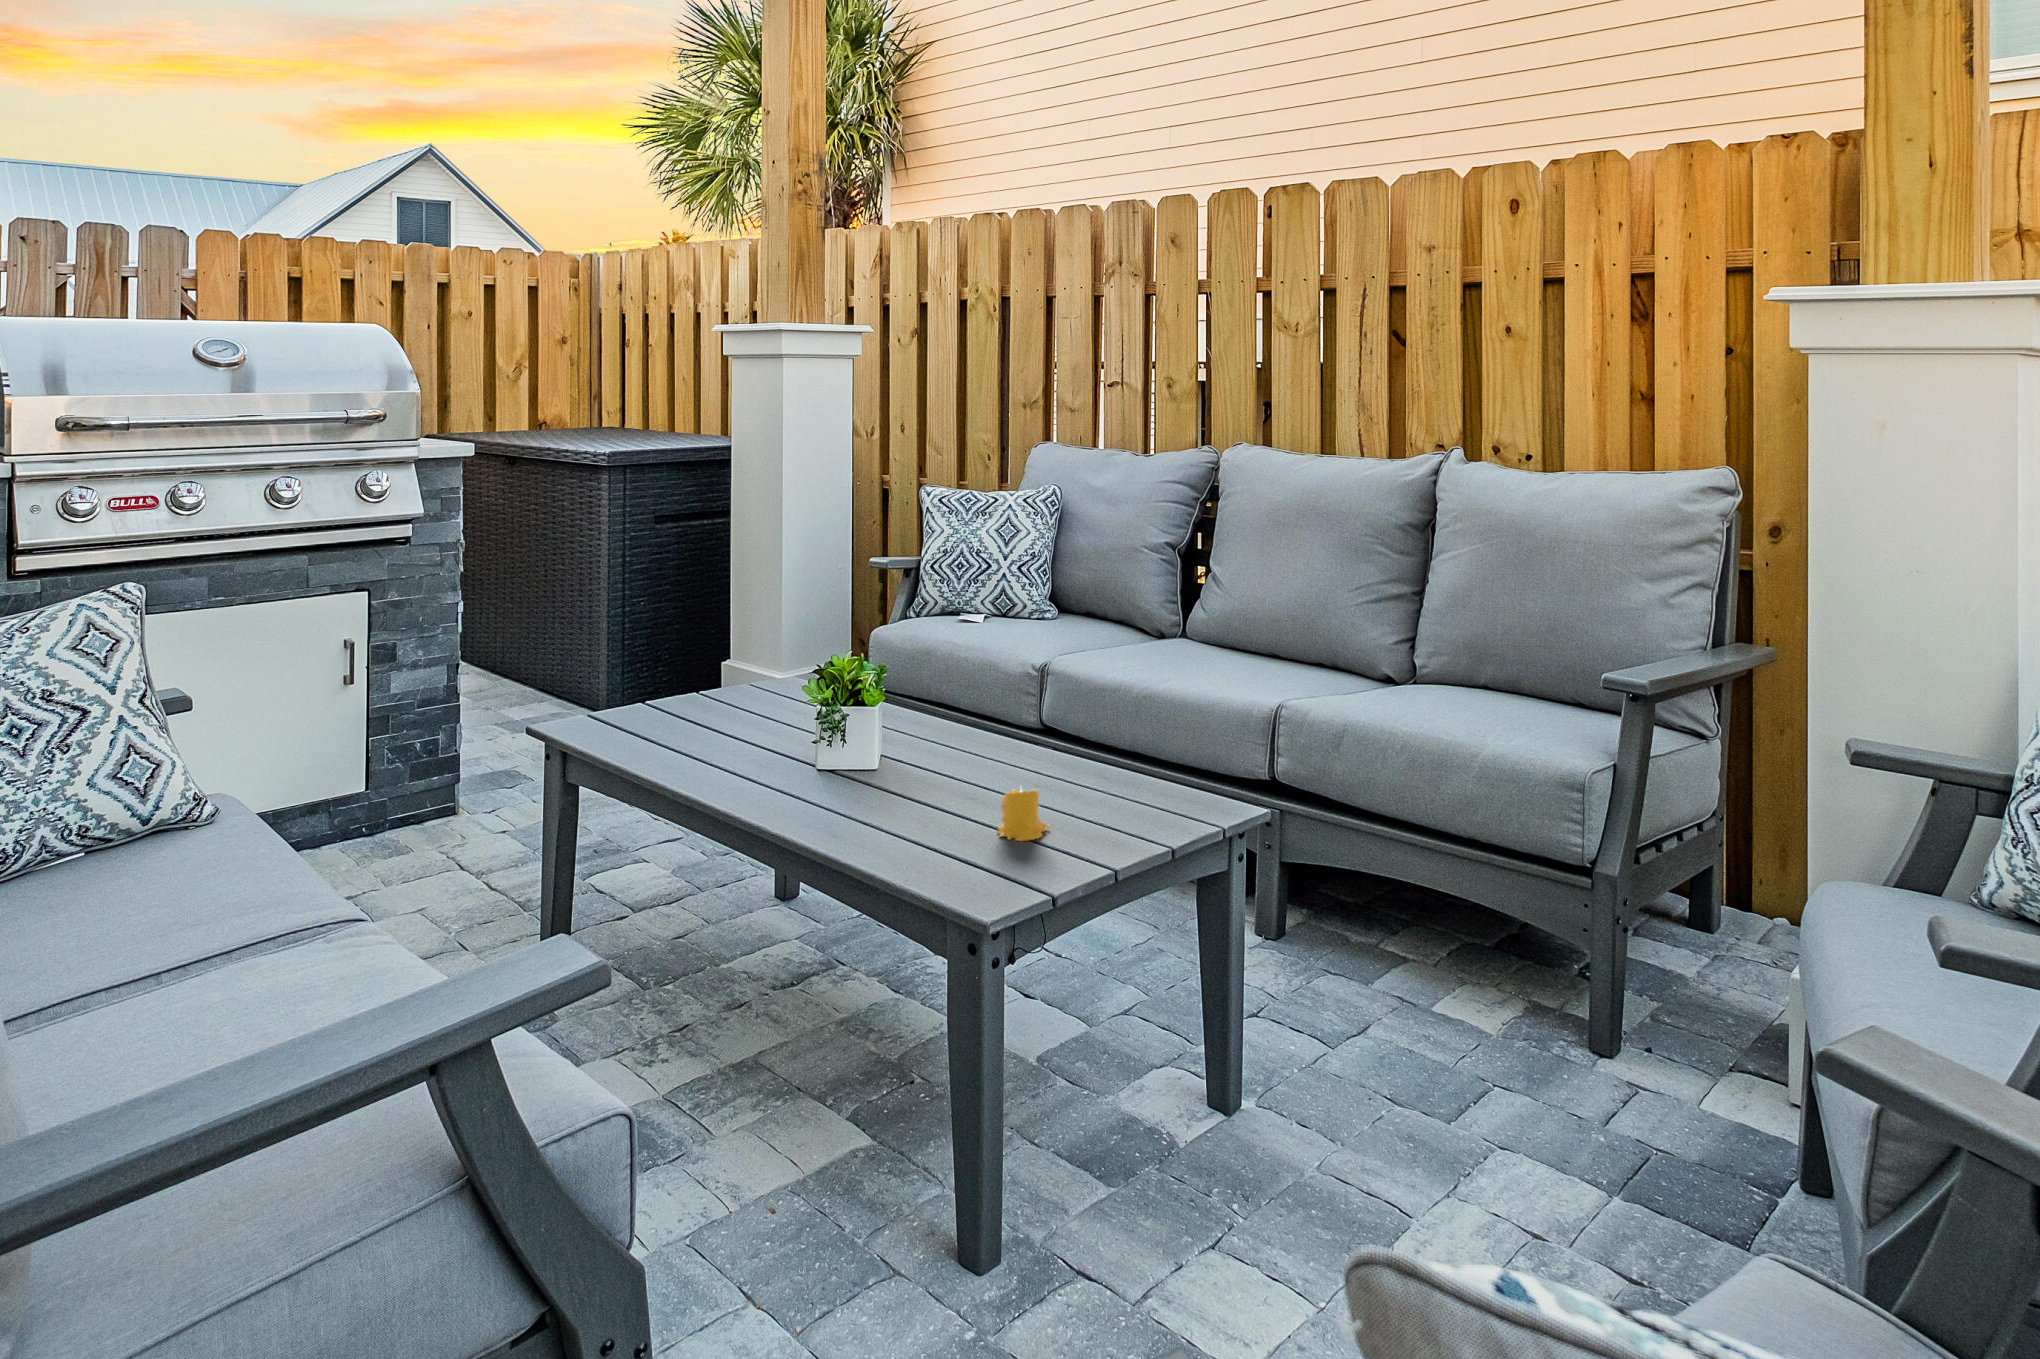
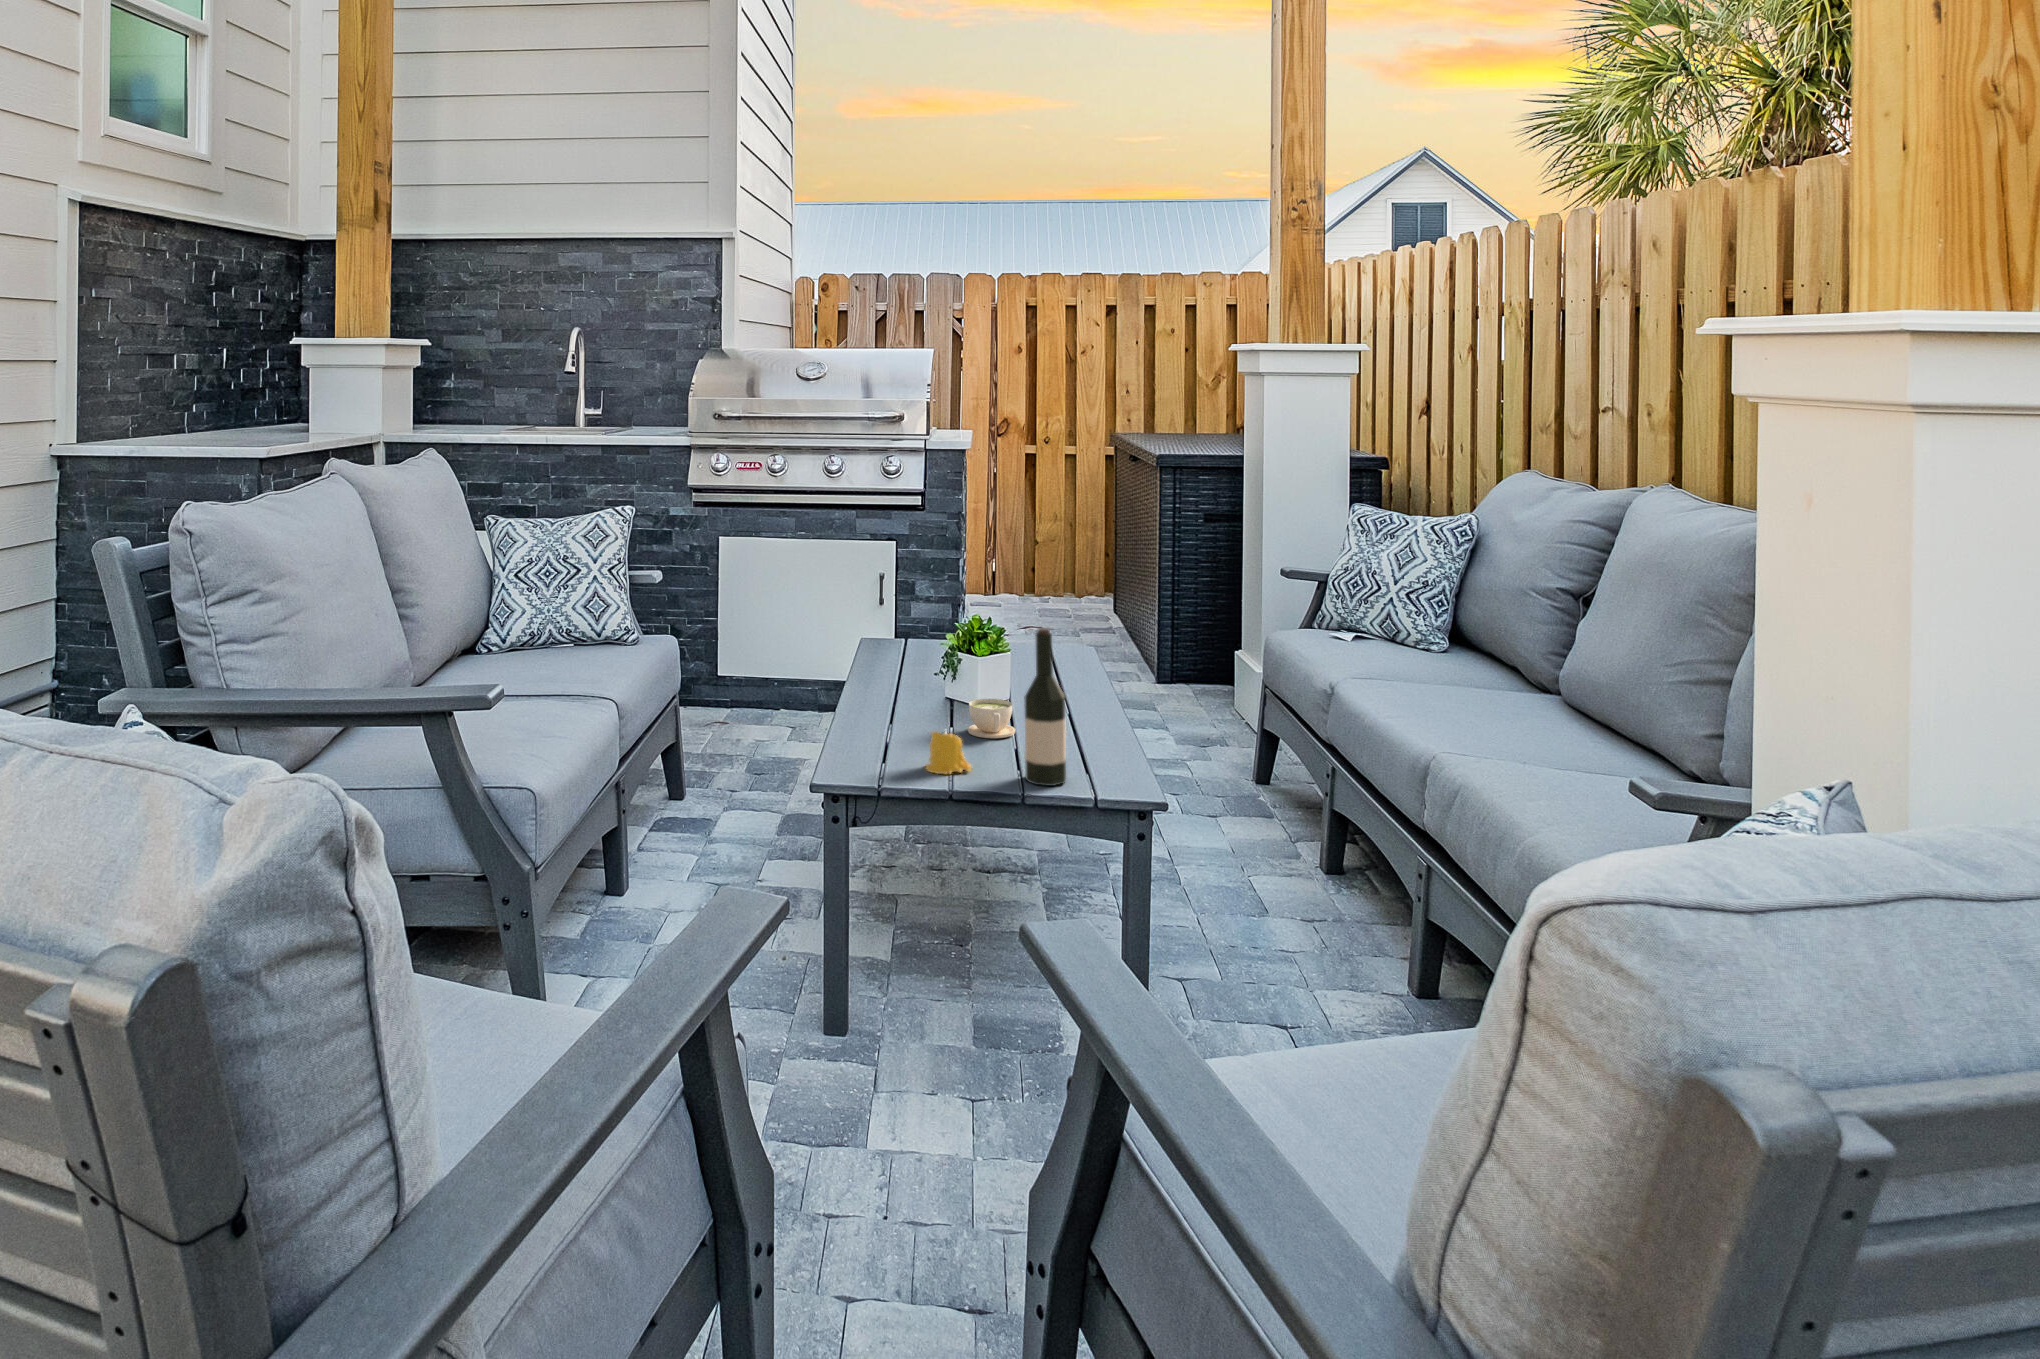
wine bottle: none [1088,644,1132,819] -> present [1024,628,1066,786]
coffee cup: none [912,743,970,793] -> present [968,699,1015,738]

